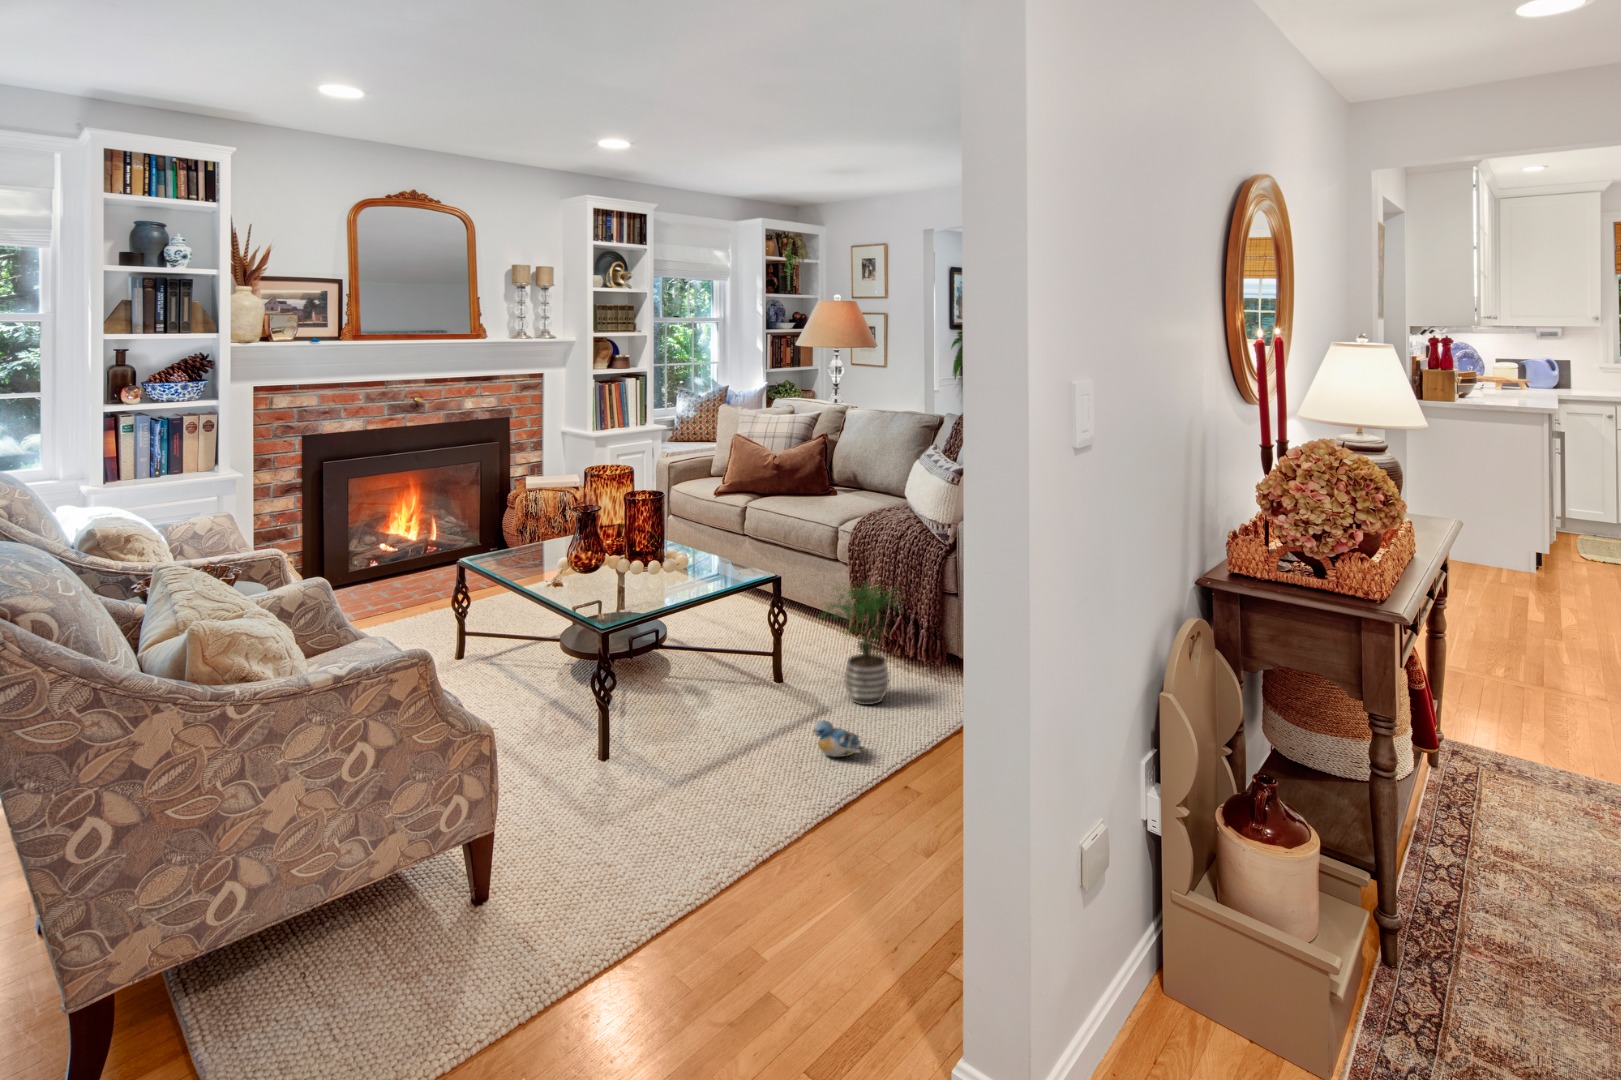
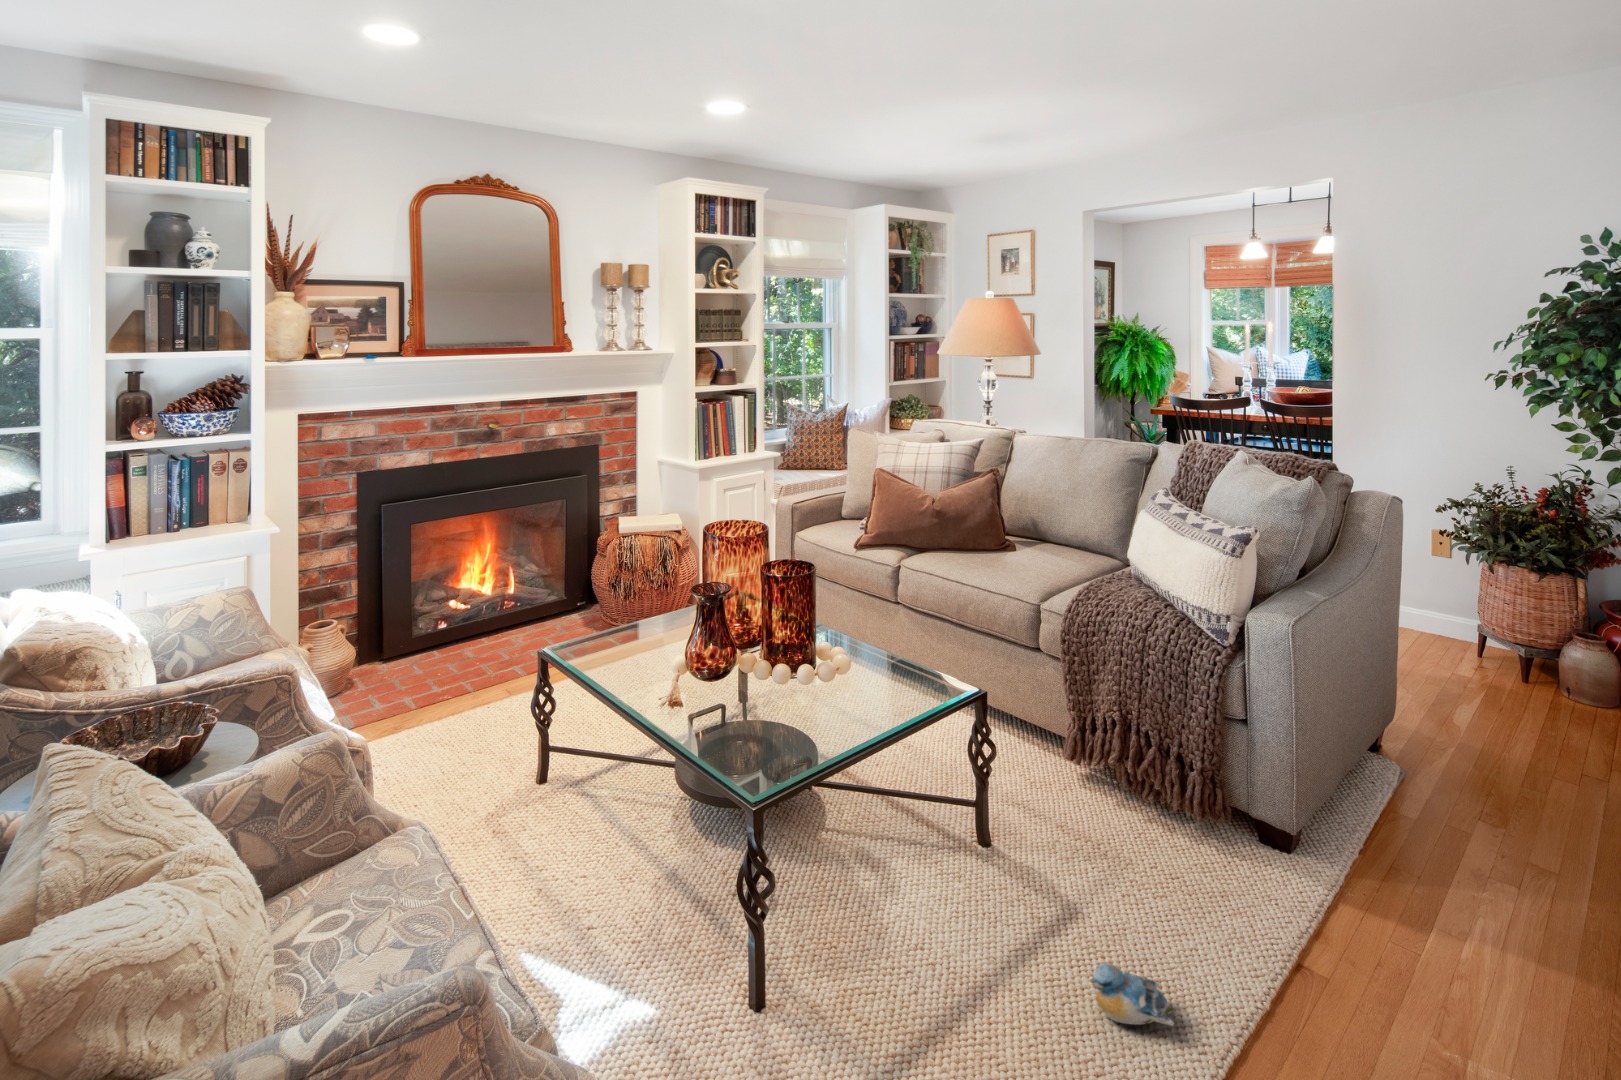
potted plant: present [821,582,901,705] -> none [1061,708,1202,898]

